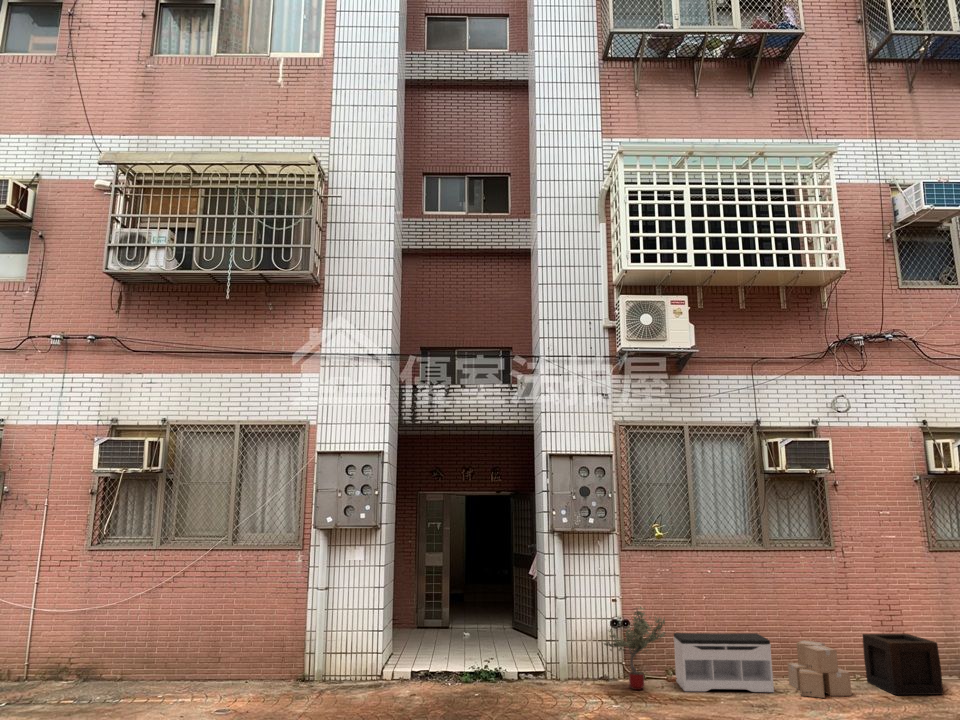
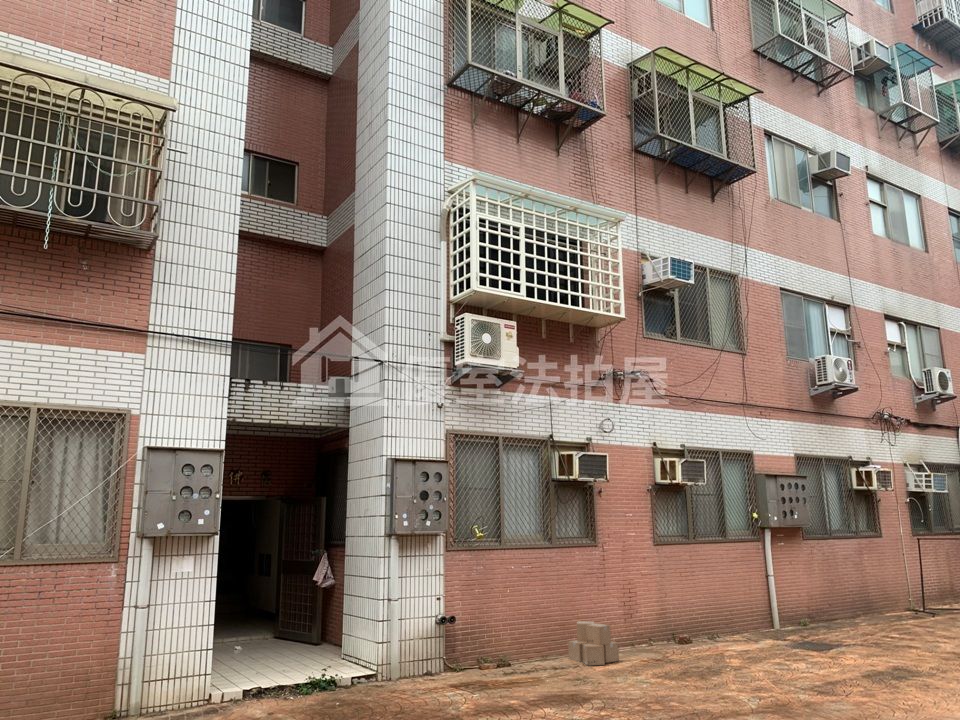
potted tree: present [604,607,665,690] -> none [438,602,489,679]
bench: present [674,633,774,692] -> none [486,619,567,674]
wooden crate: present [862,634,943,695] -> none [614,609,670,657]

